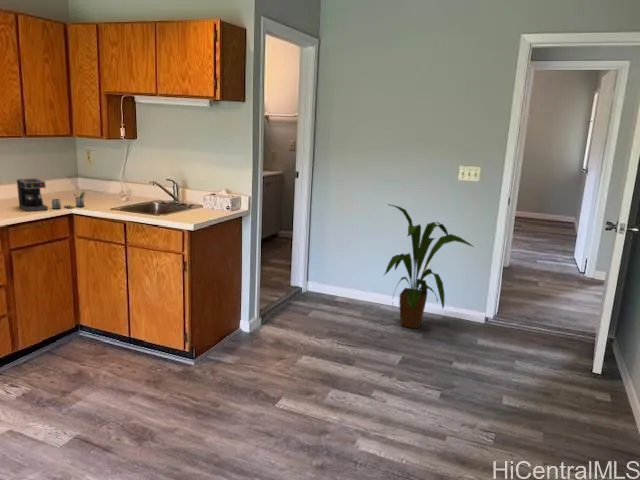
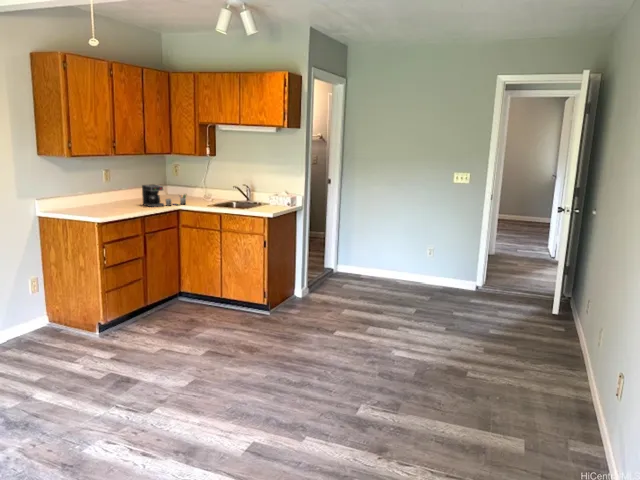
house plant: present [385,205,472,329] -> none [400,201,467,294]

